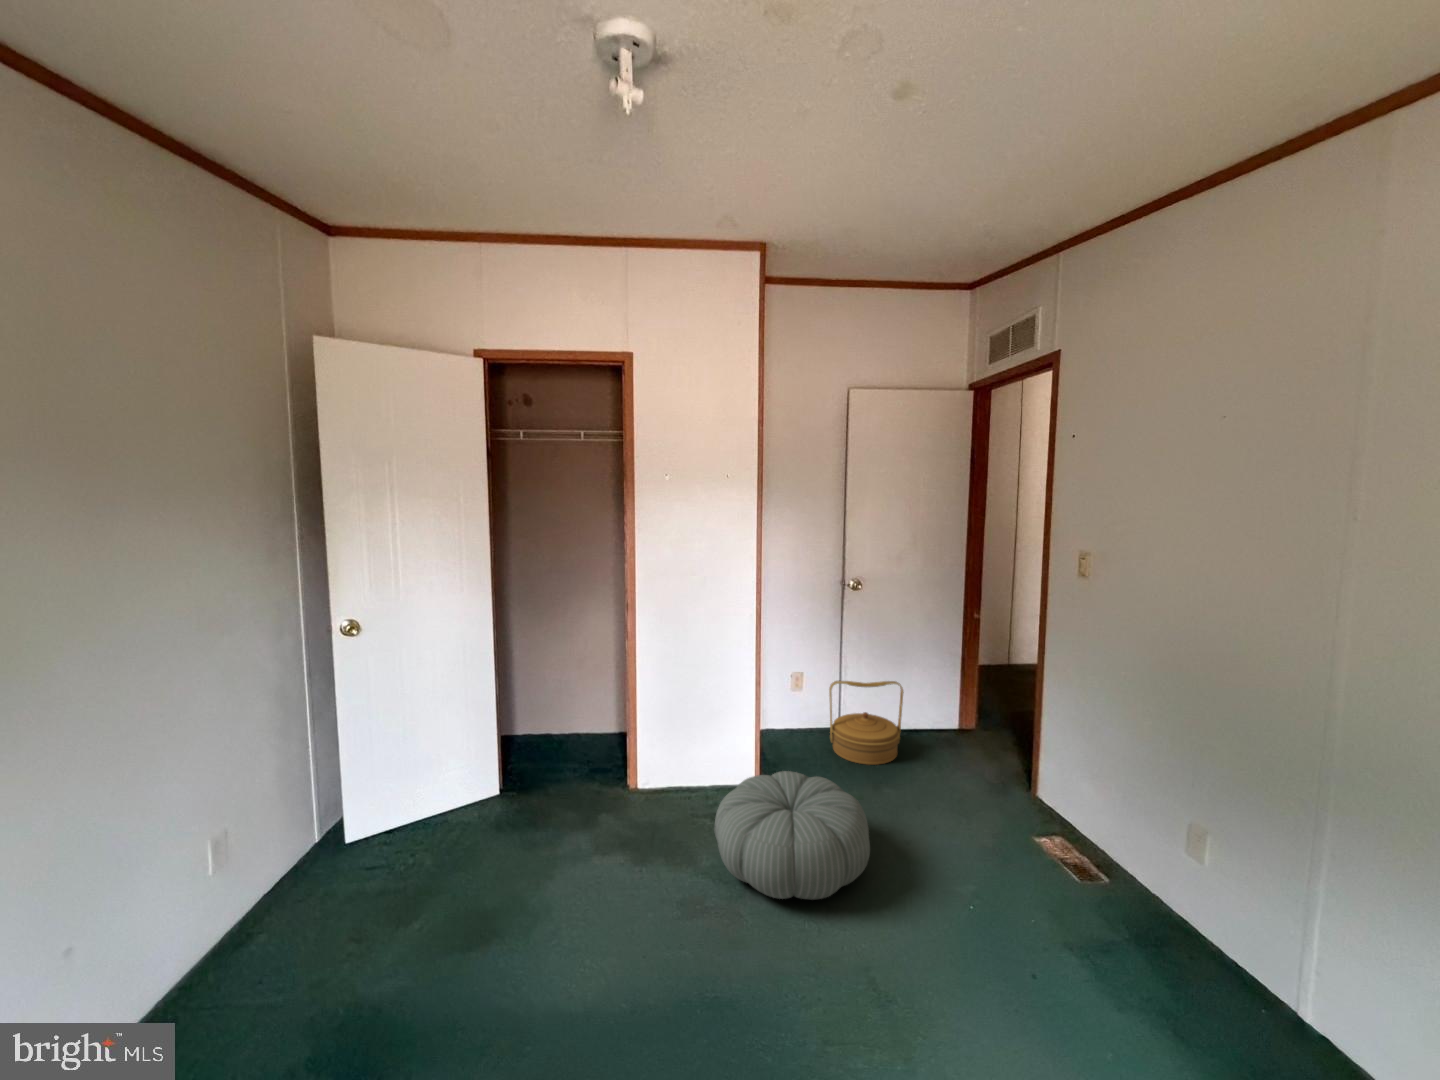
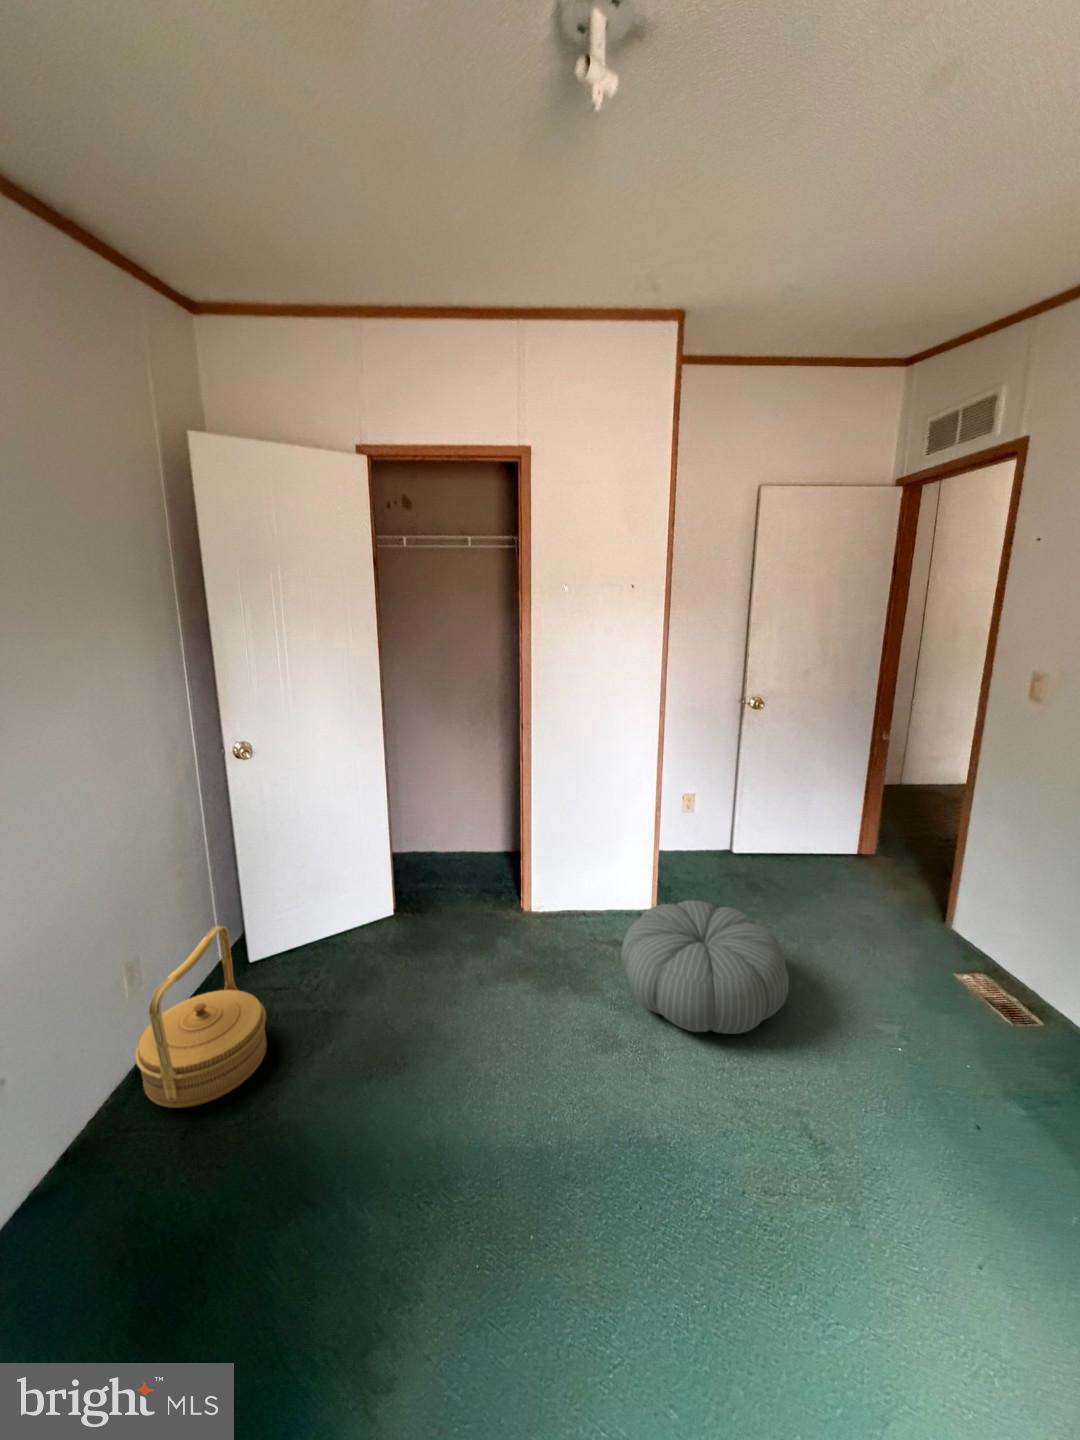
woven basket: present [829,681,904,765] -> present [135,926,267,1108]

